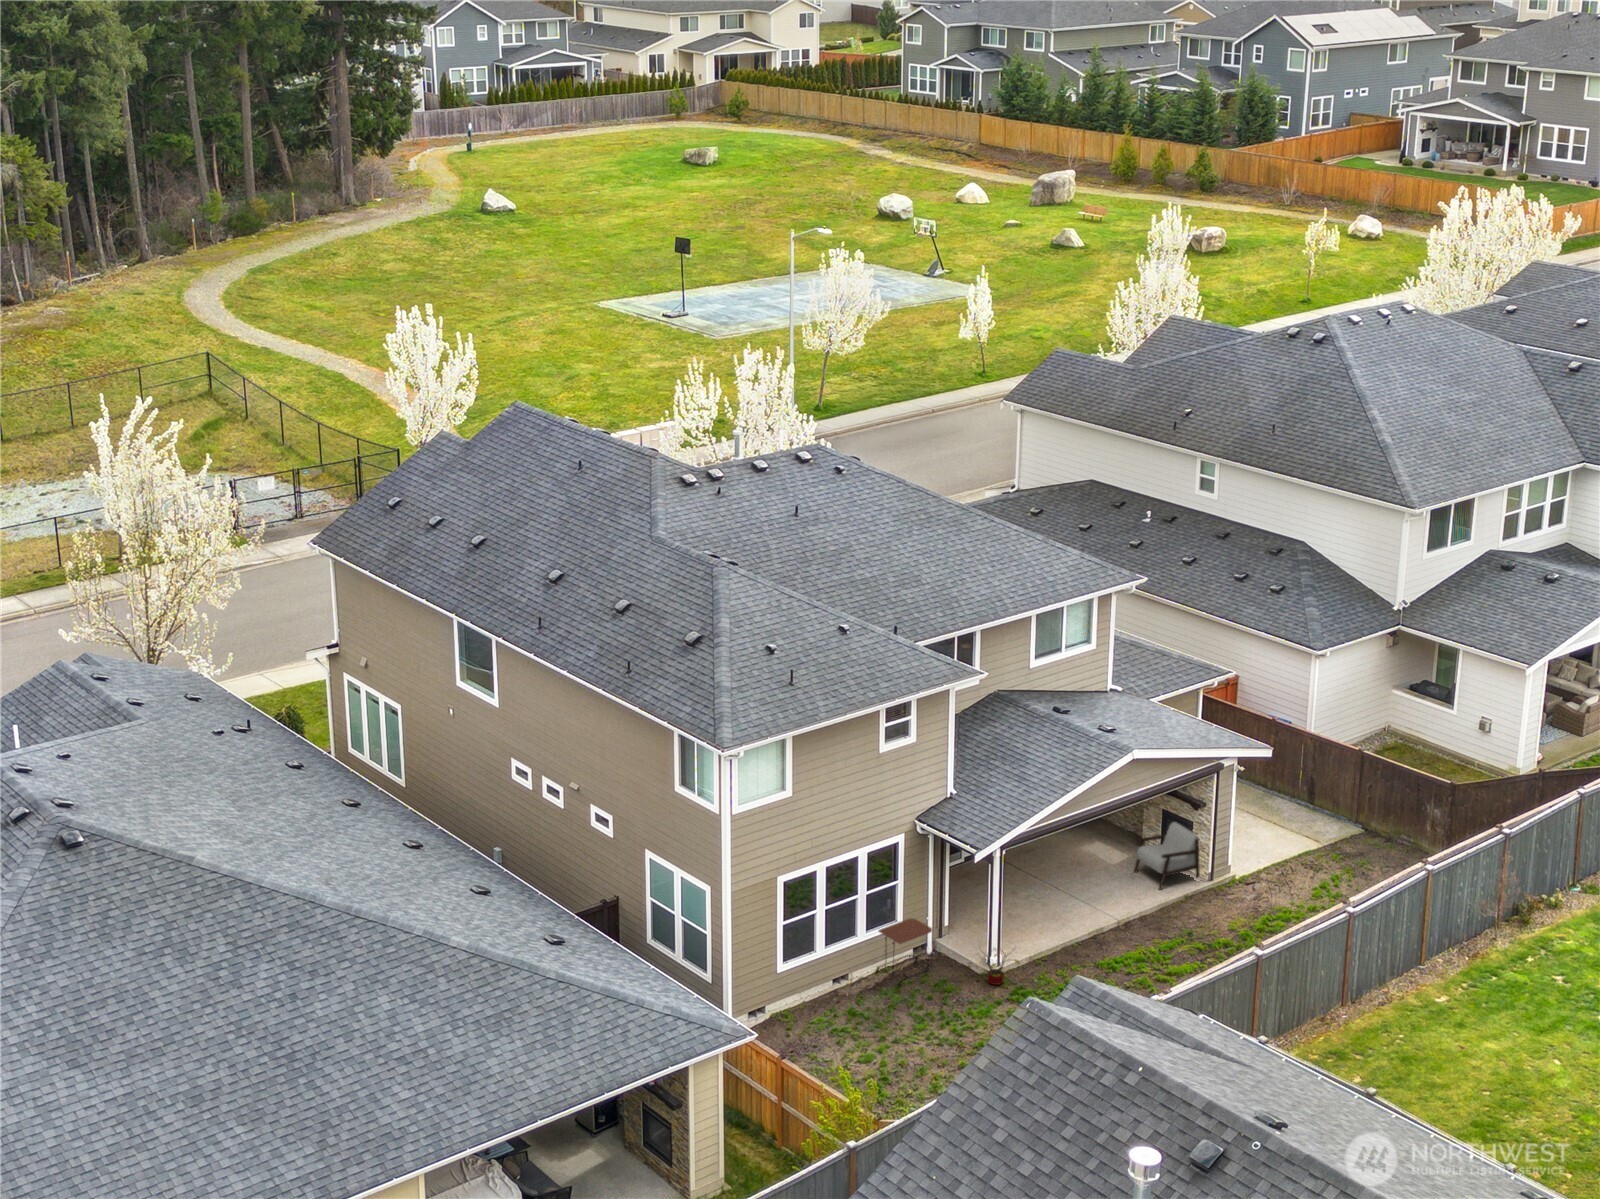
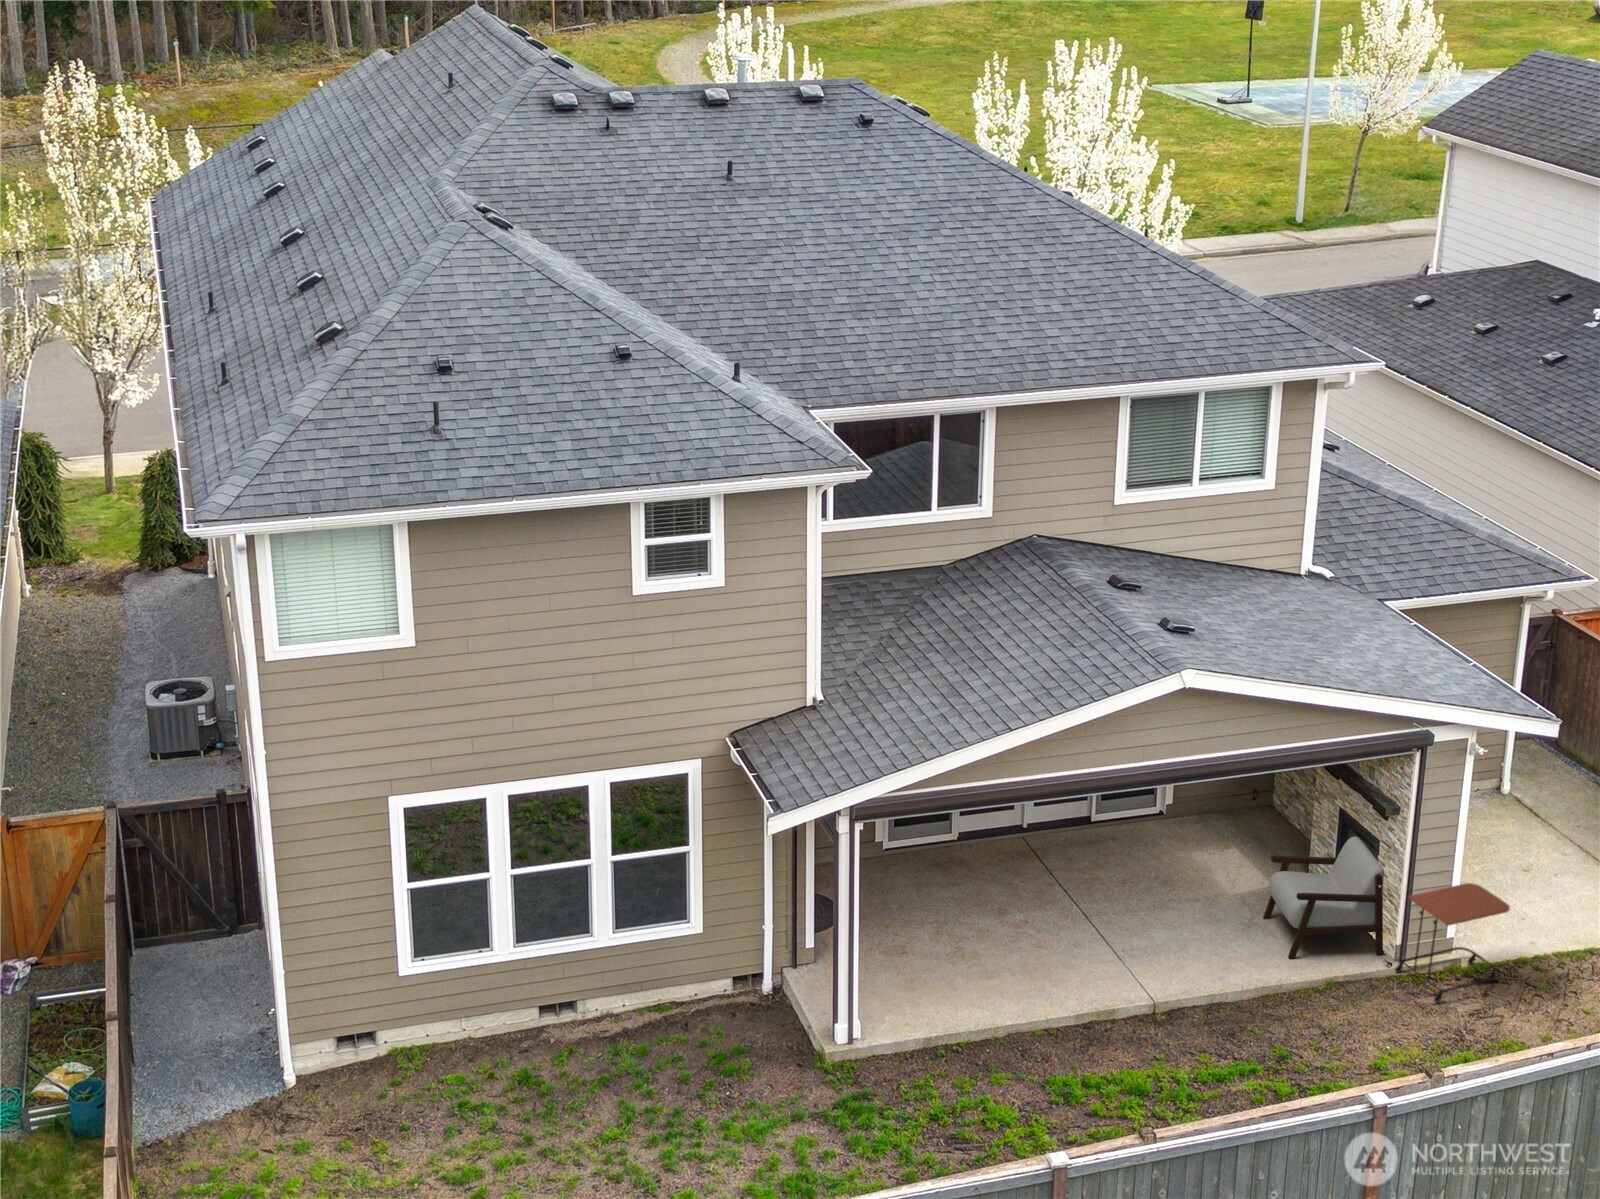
side table: present [875,918,932,987] -> present [1395,883,1510,1002]
decorative plant: present [986,948,1019,985] -> none [811,989,879,1077]

